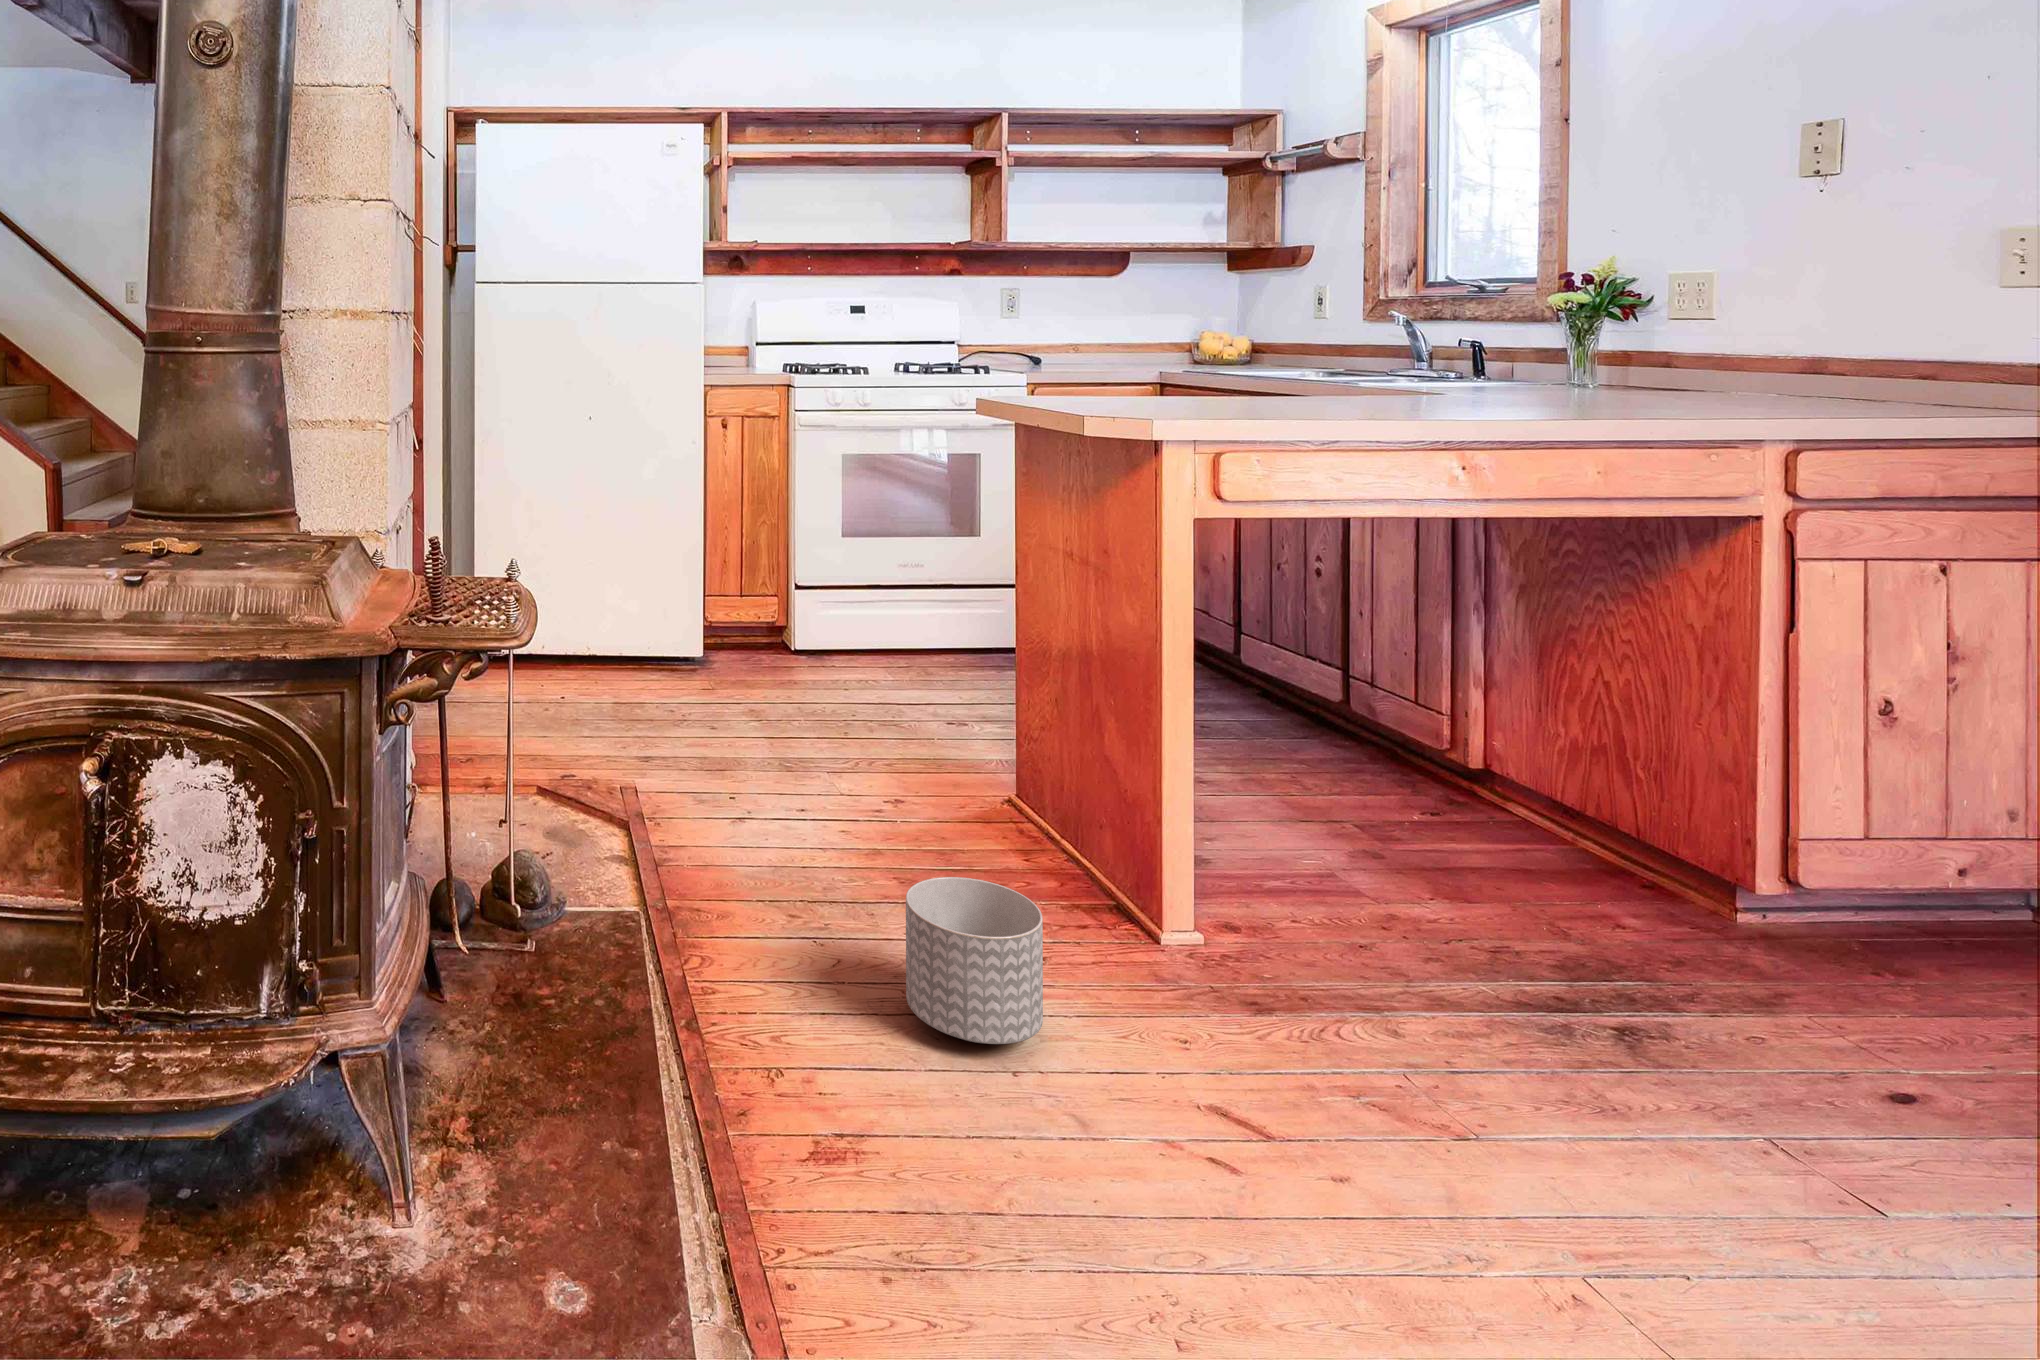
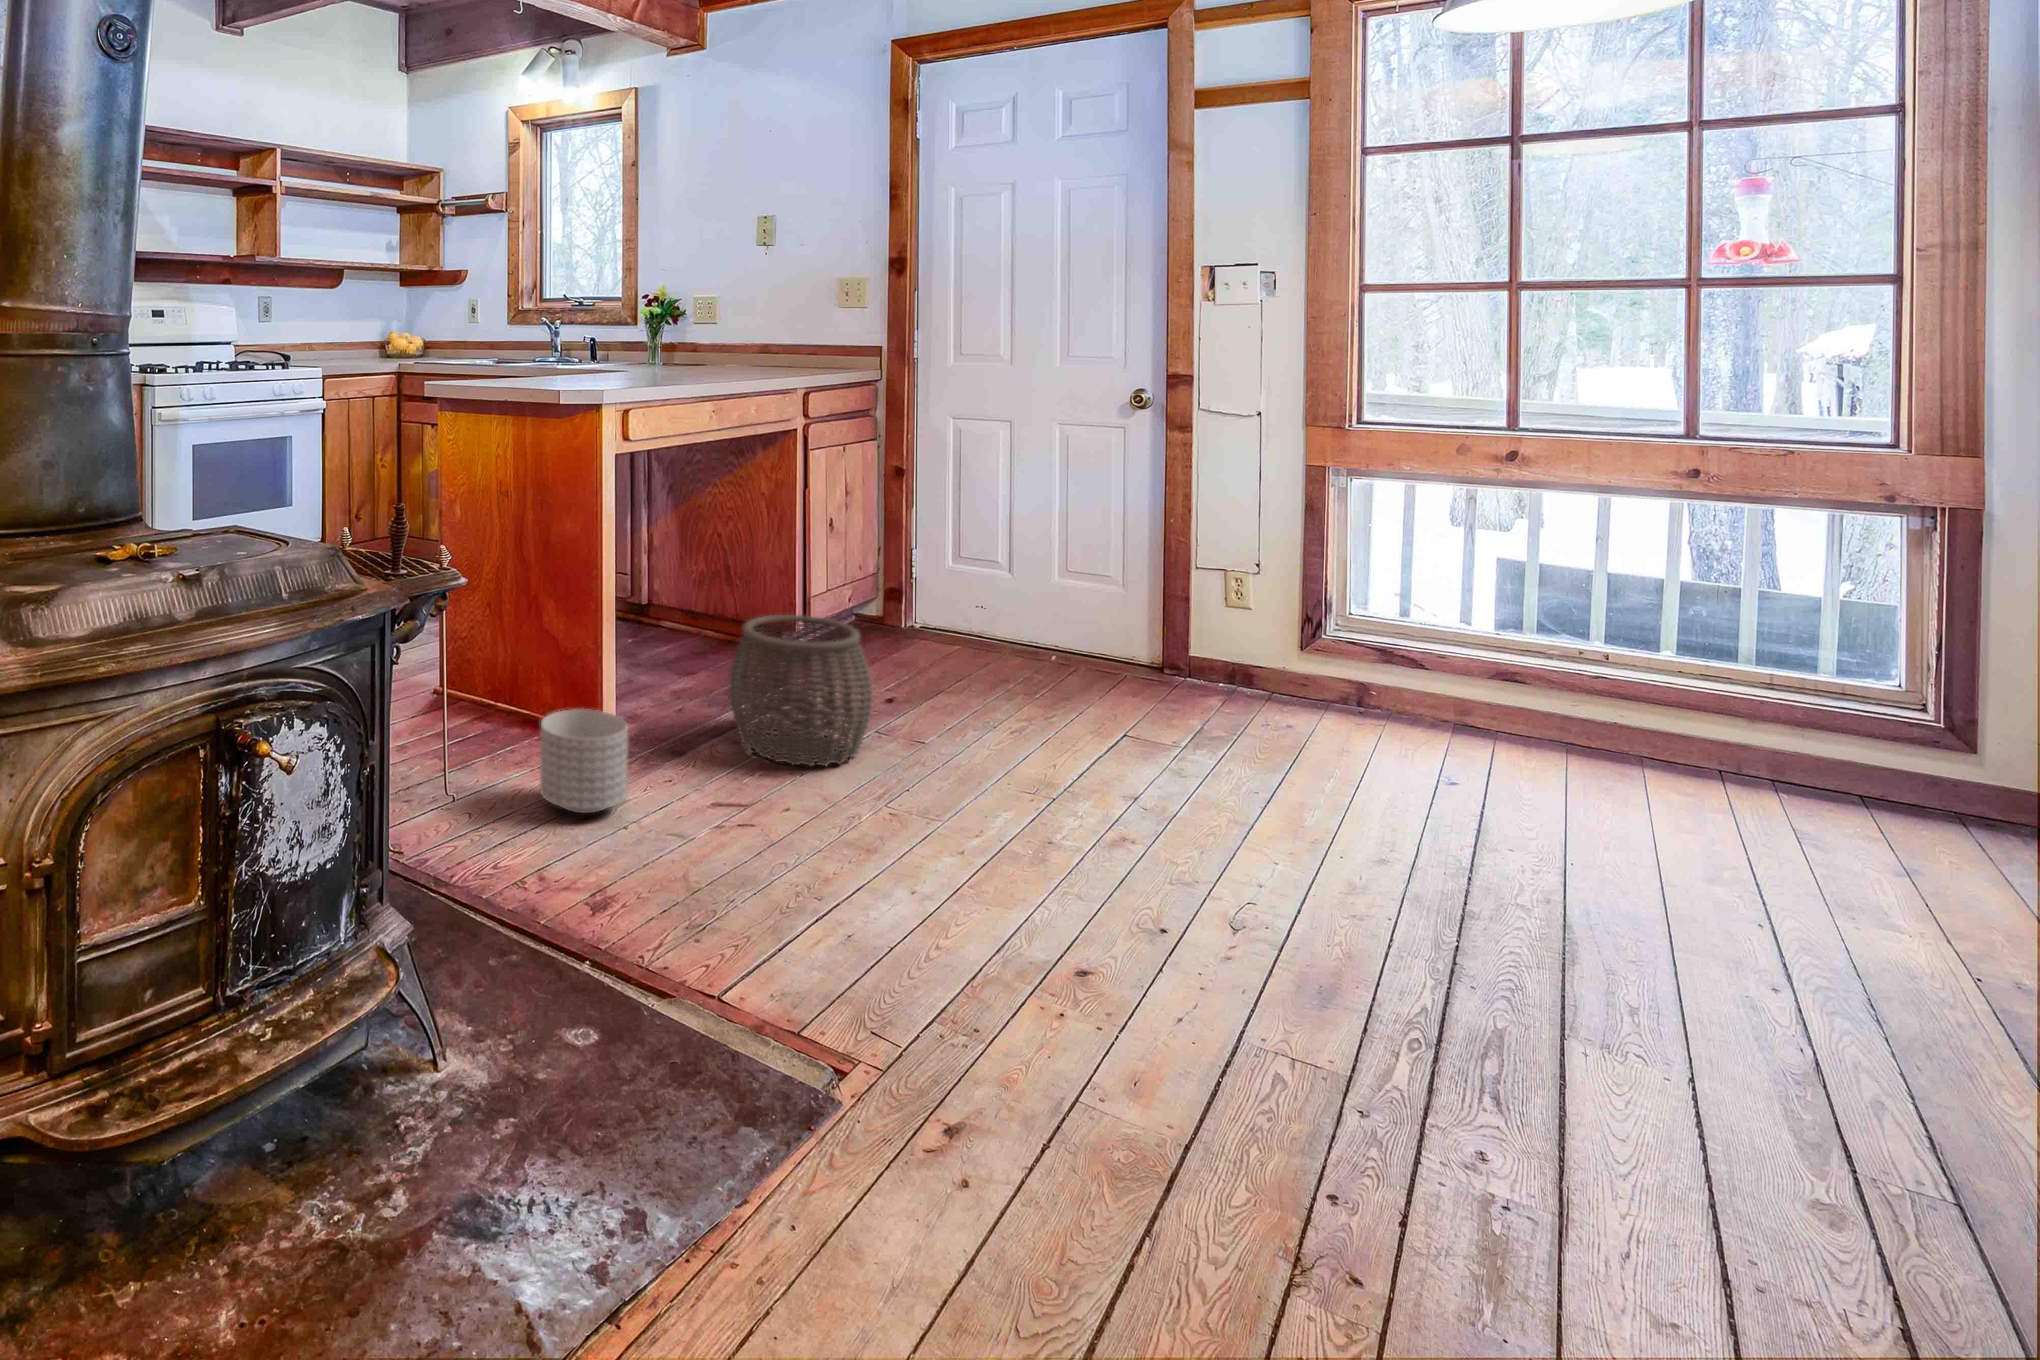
woven basket: none [1345,840,1692,1175] -> present [729,615,873,766]

